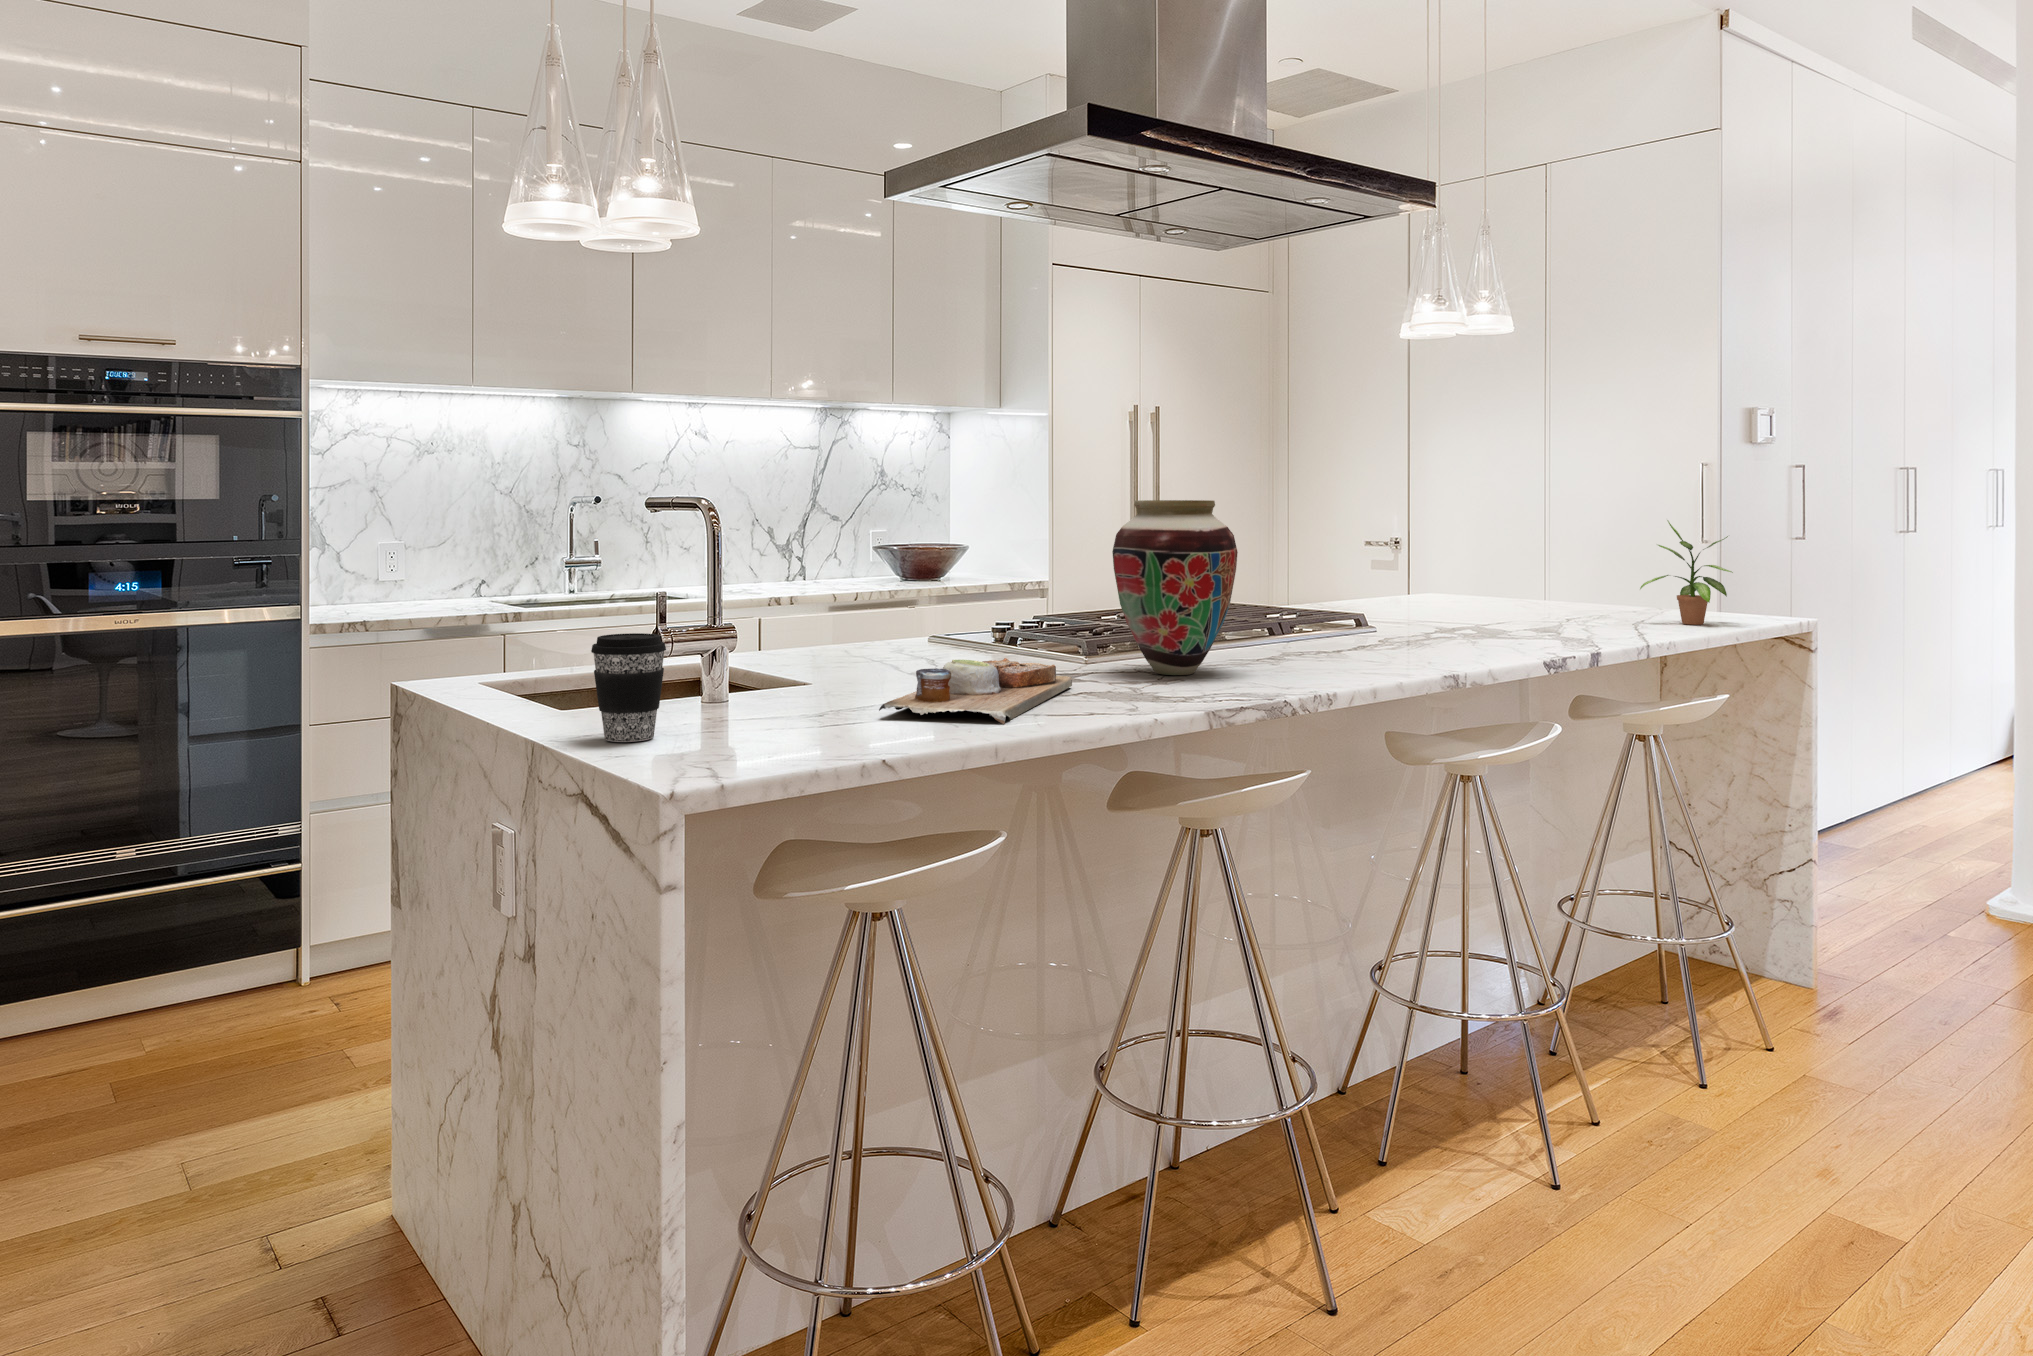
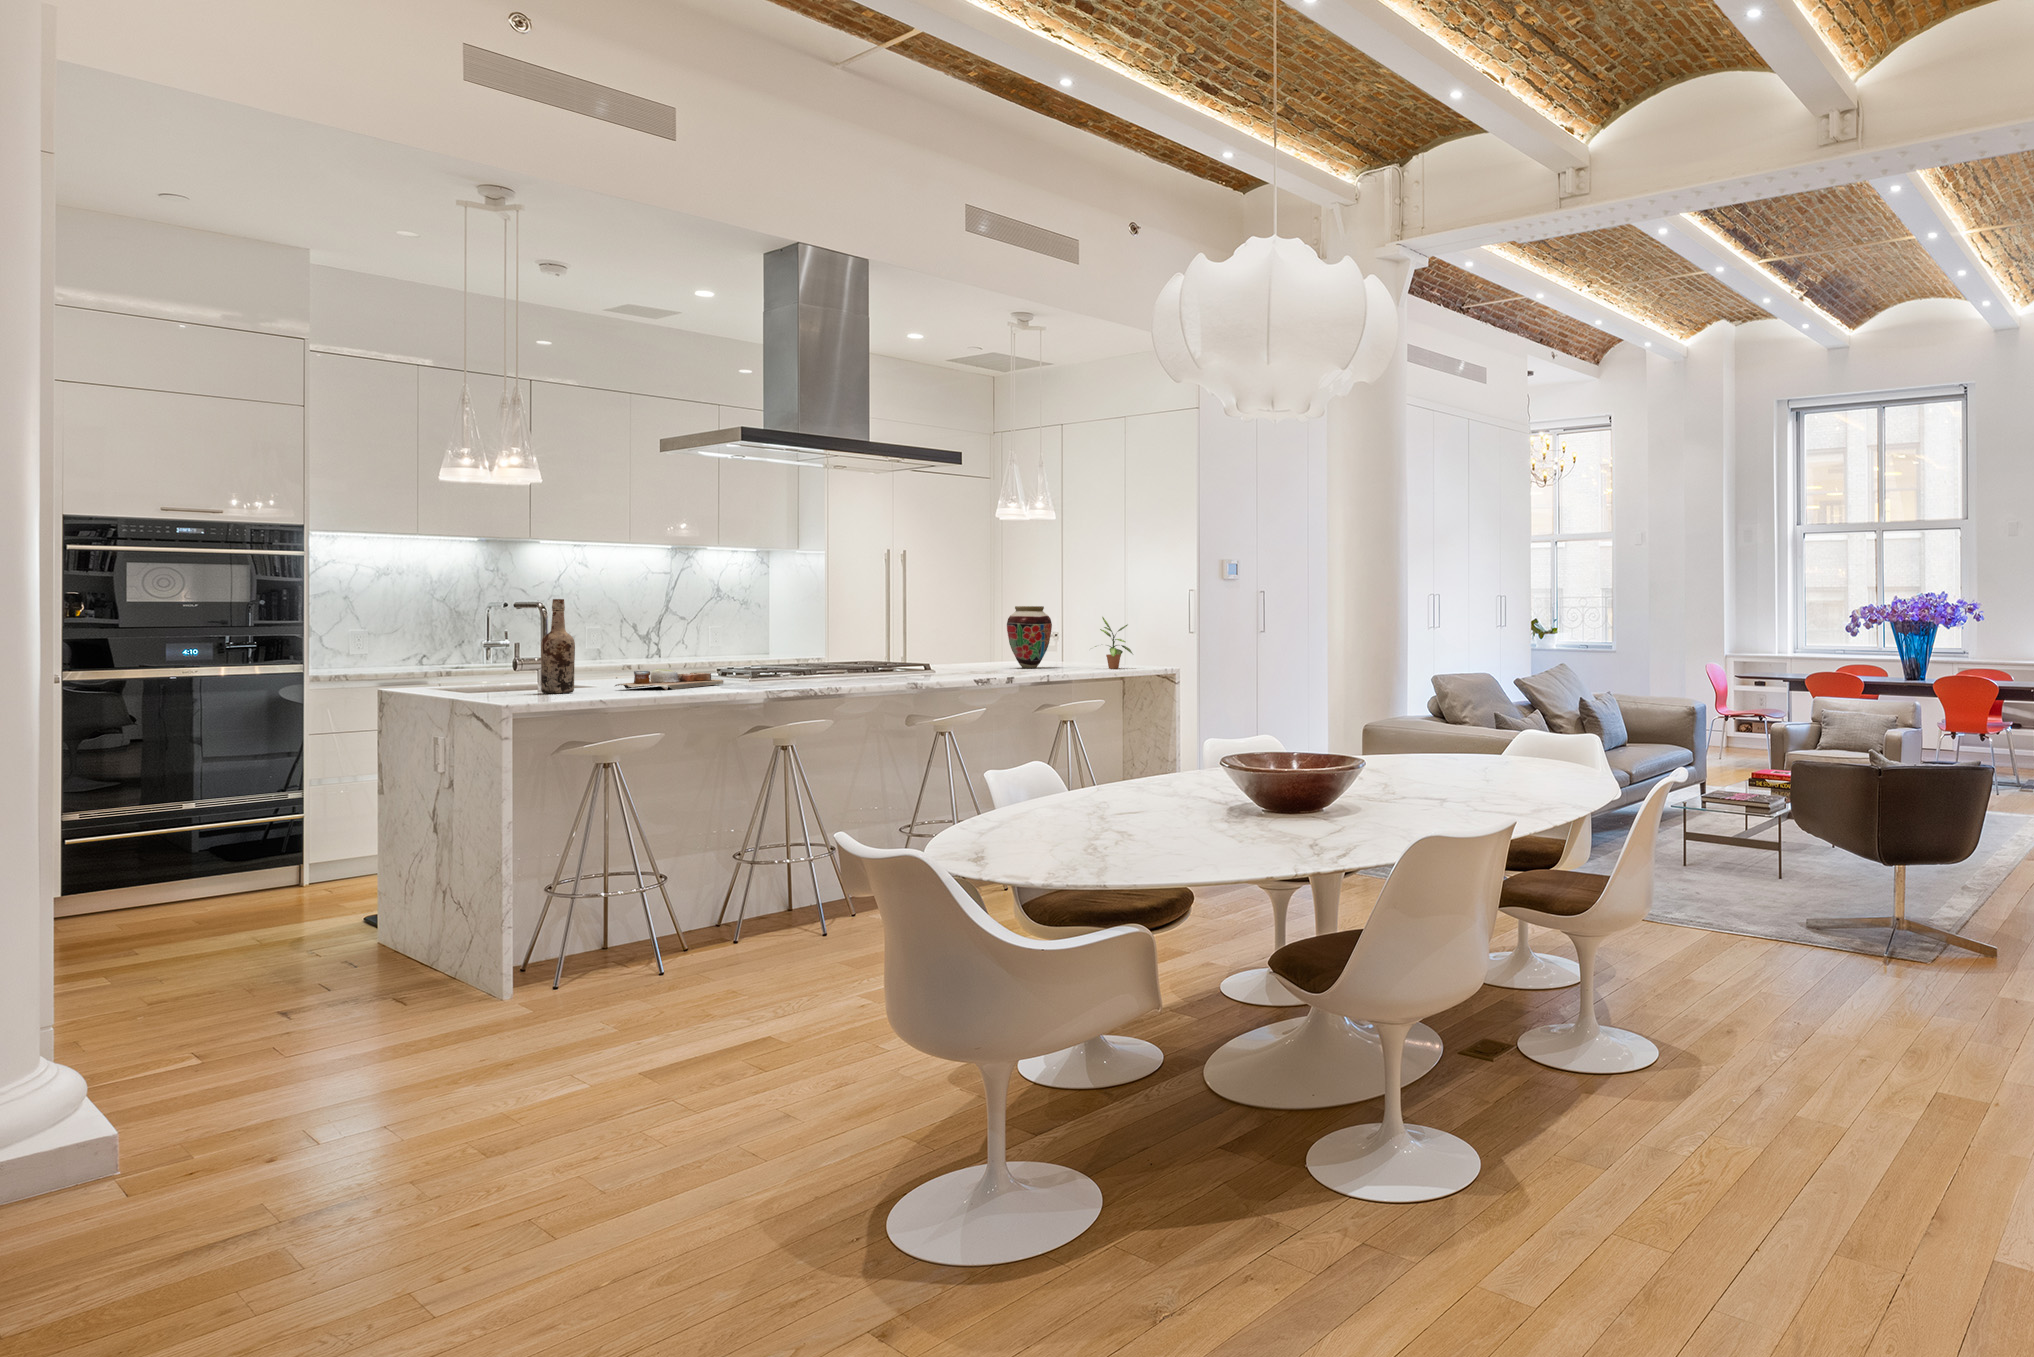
wine bottle: none [730,500,804,740] -> present [541,599,575,693]
vase: present [1112,500,1238,675] -> present [1007,606,1052,668]
coffee cup: present [591,633,666,742] -> none [479,653,513,695]

